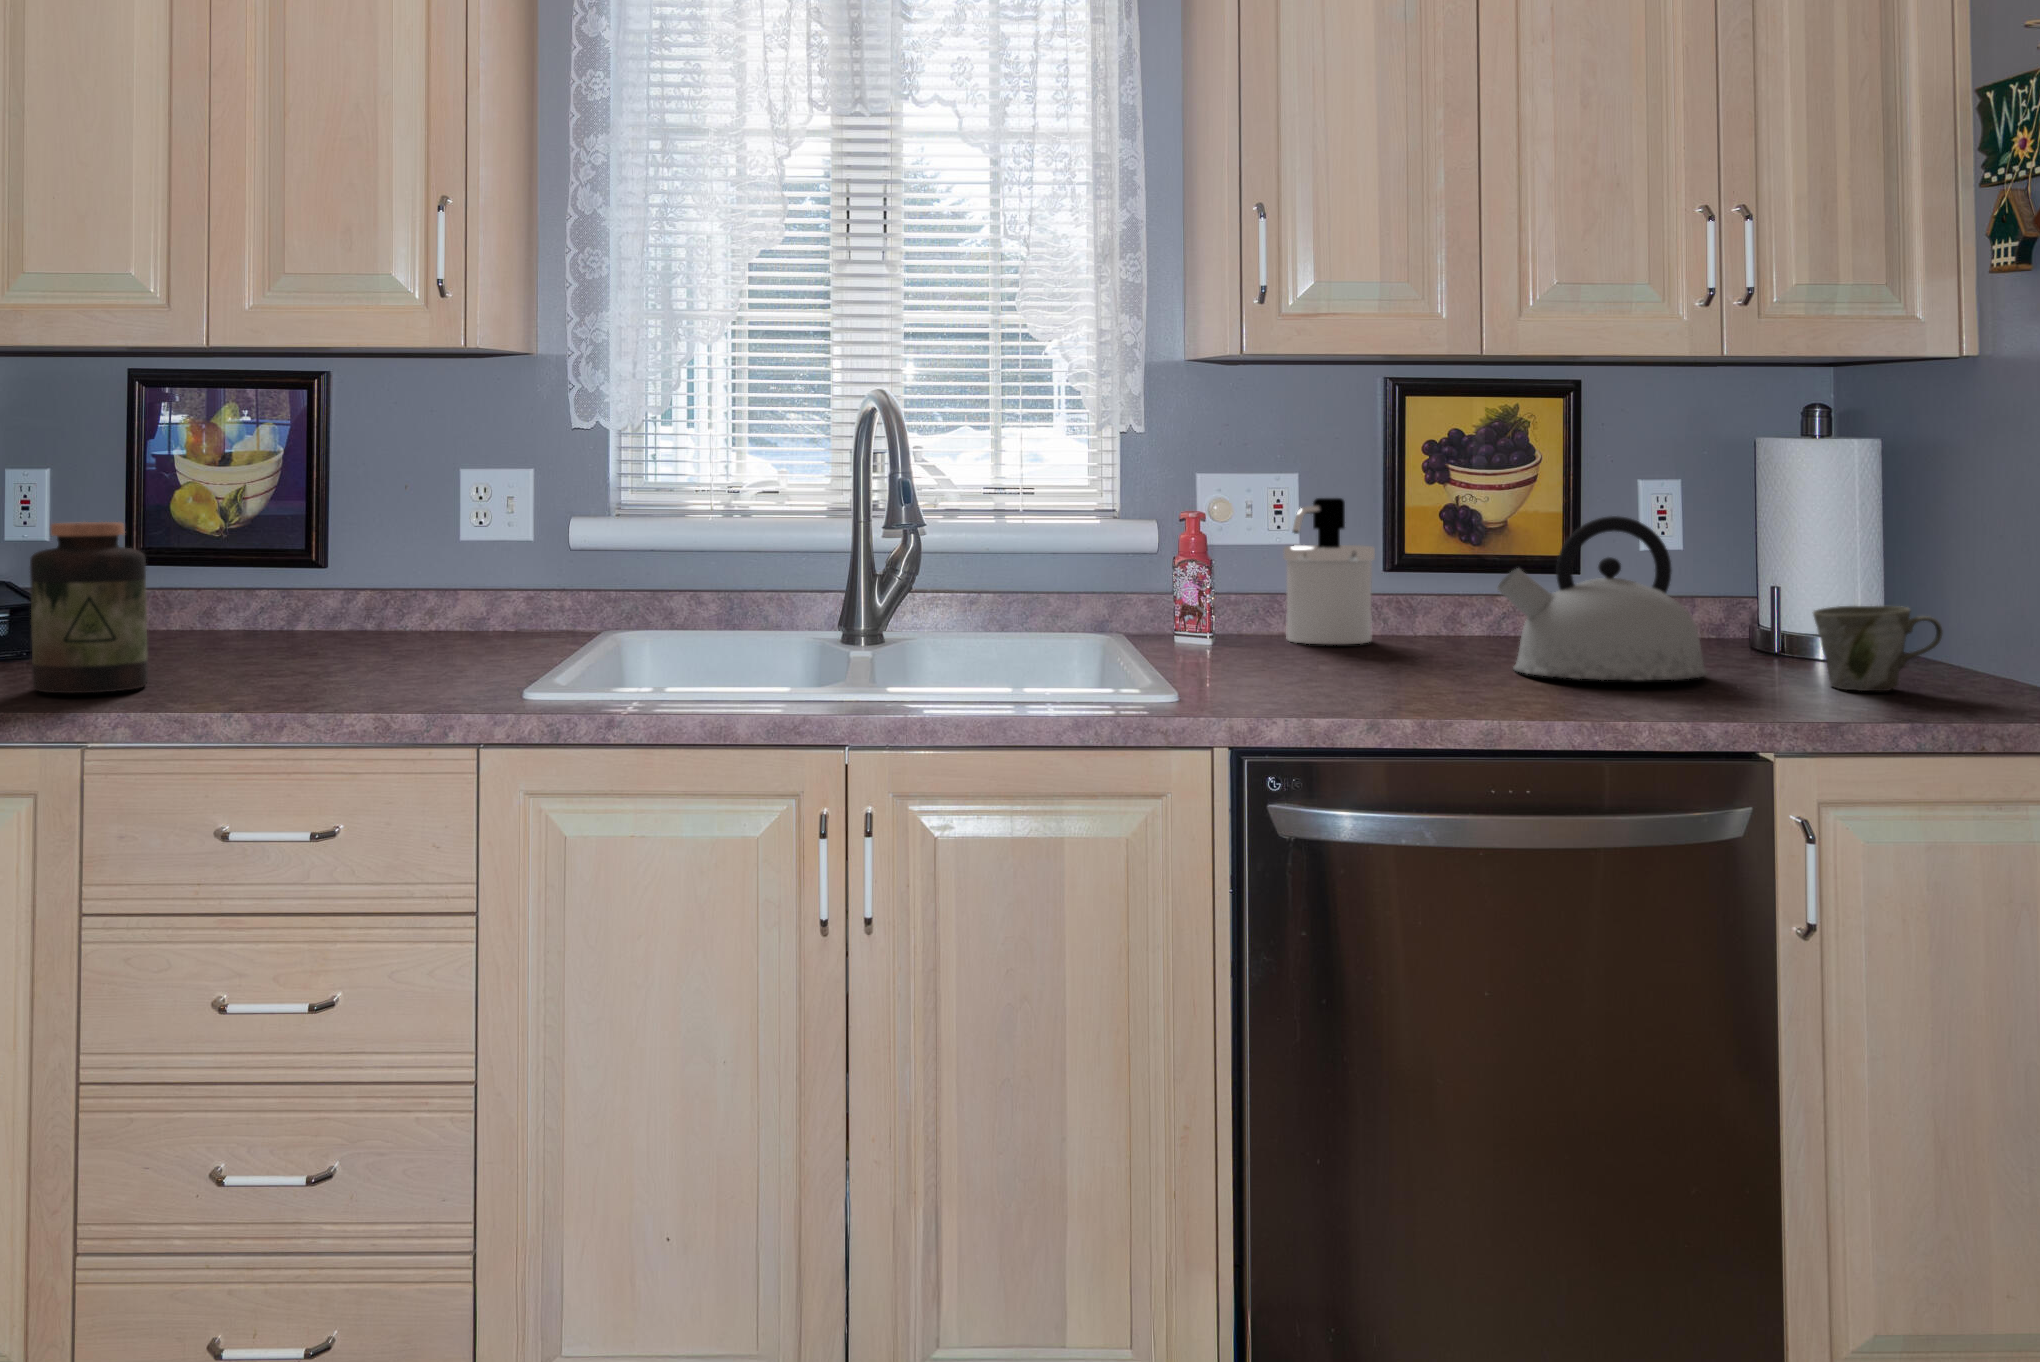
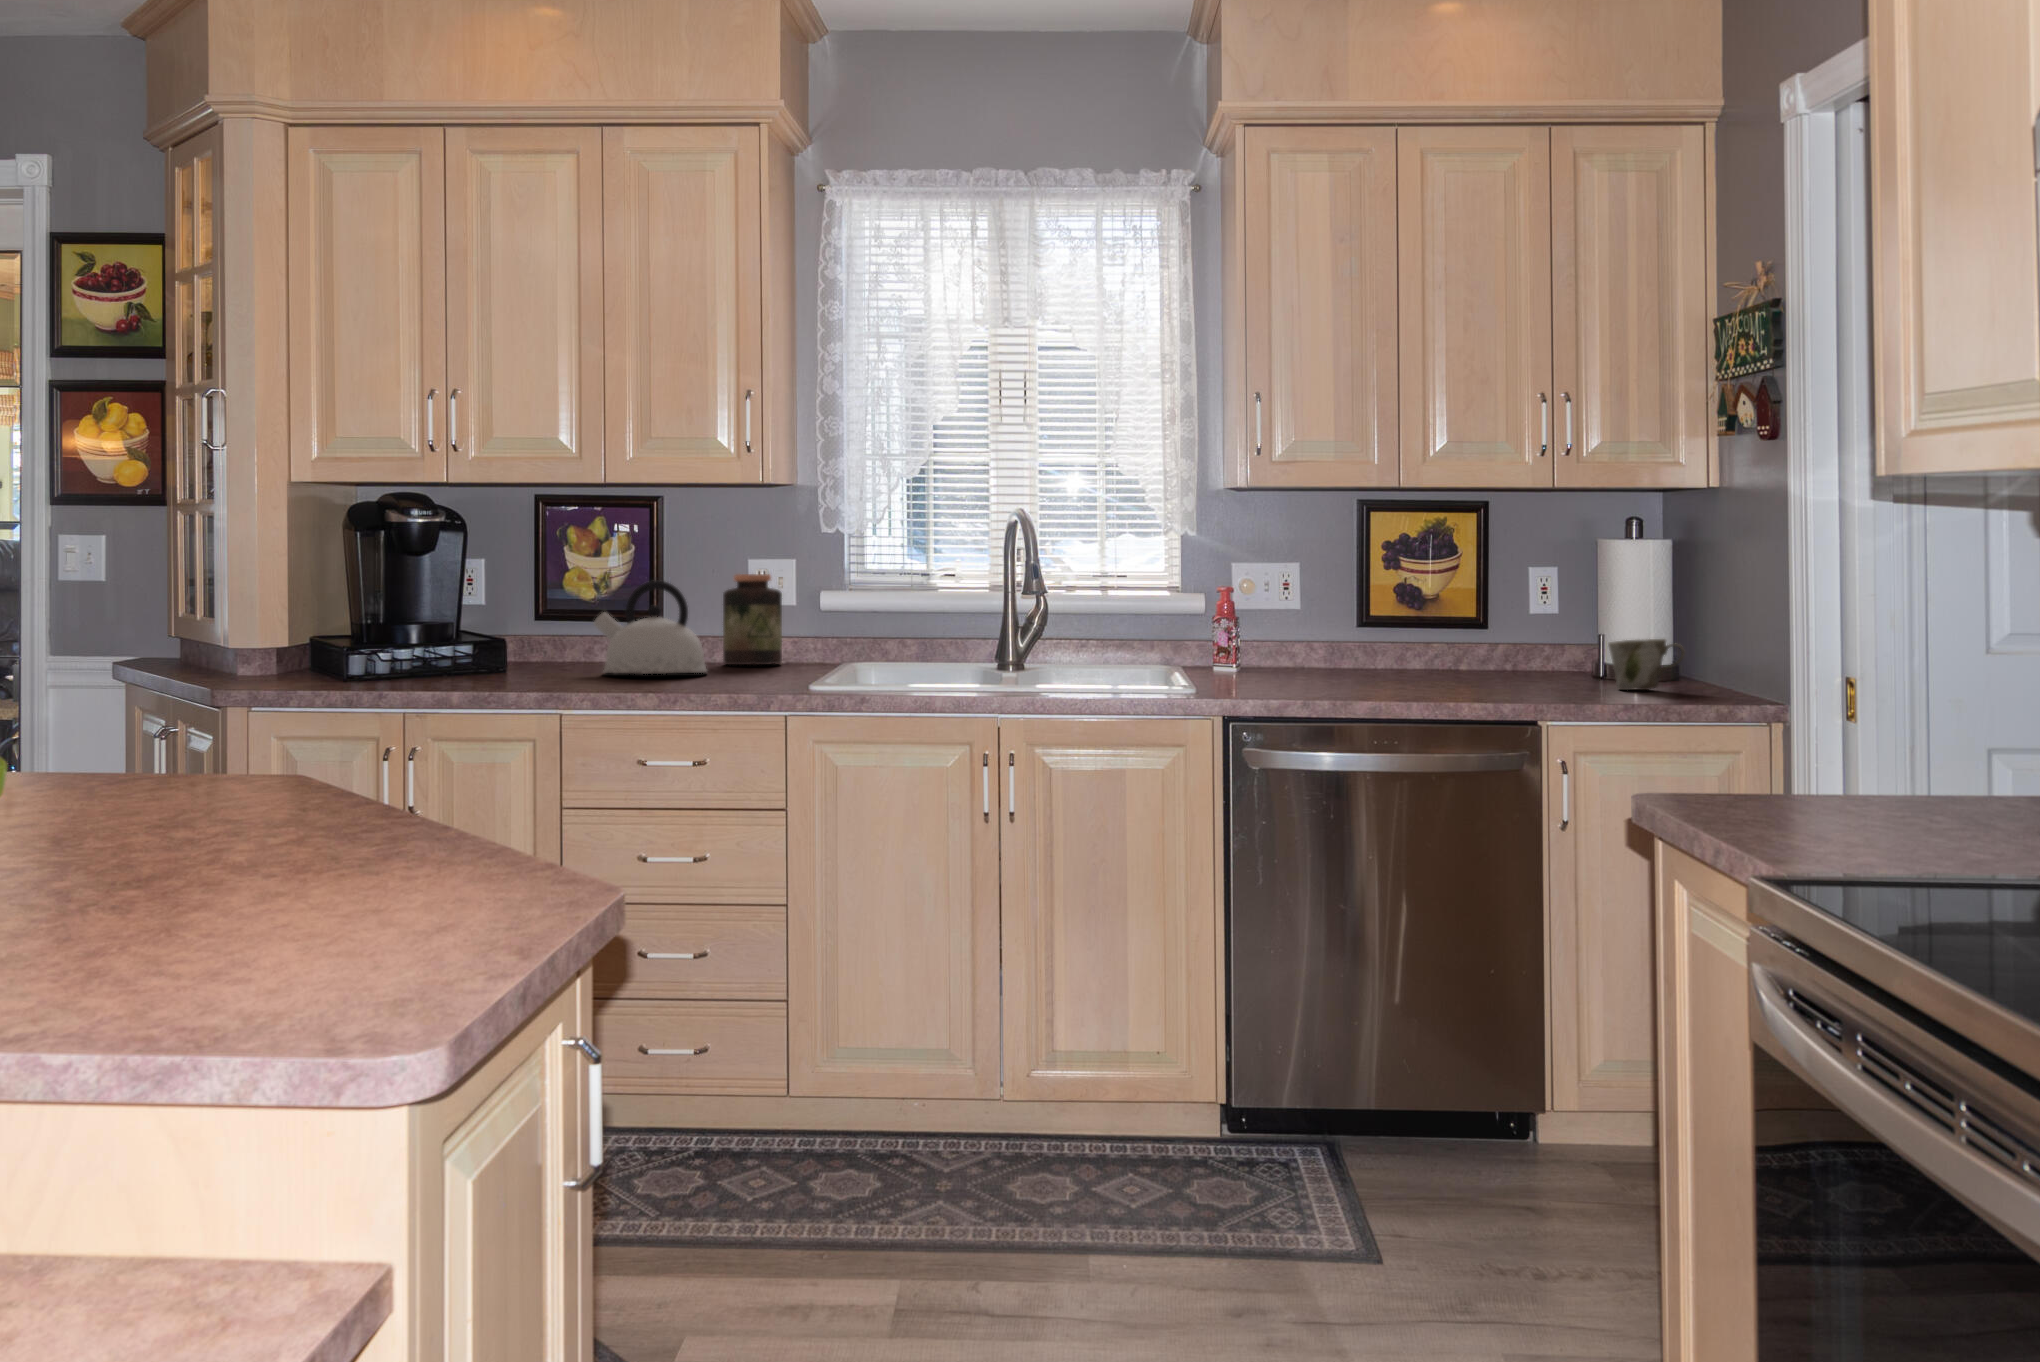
soap dispenser: present [1283,498,1375,645] -> none [1286,578,1345,673]
kettle: present [1497,516,1708,680] -> present [594,580,706,674]
jar: present [30,522,148,693] -> present [723,574,782,665]

